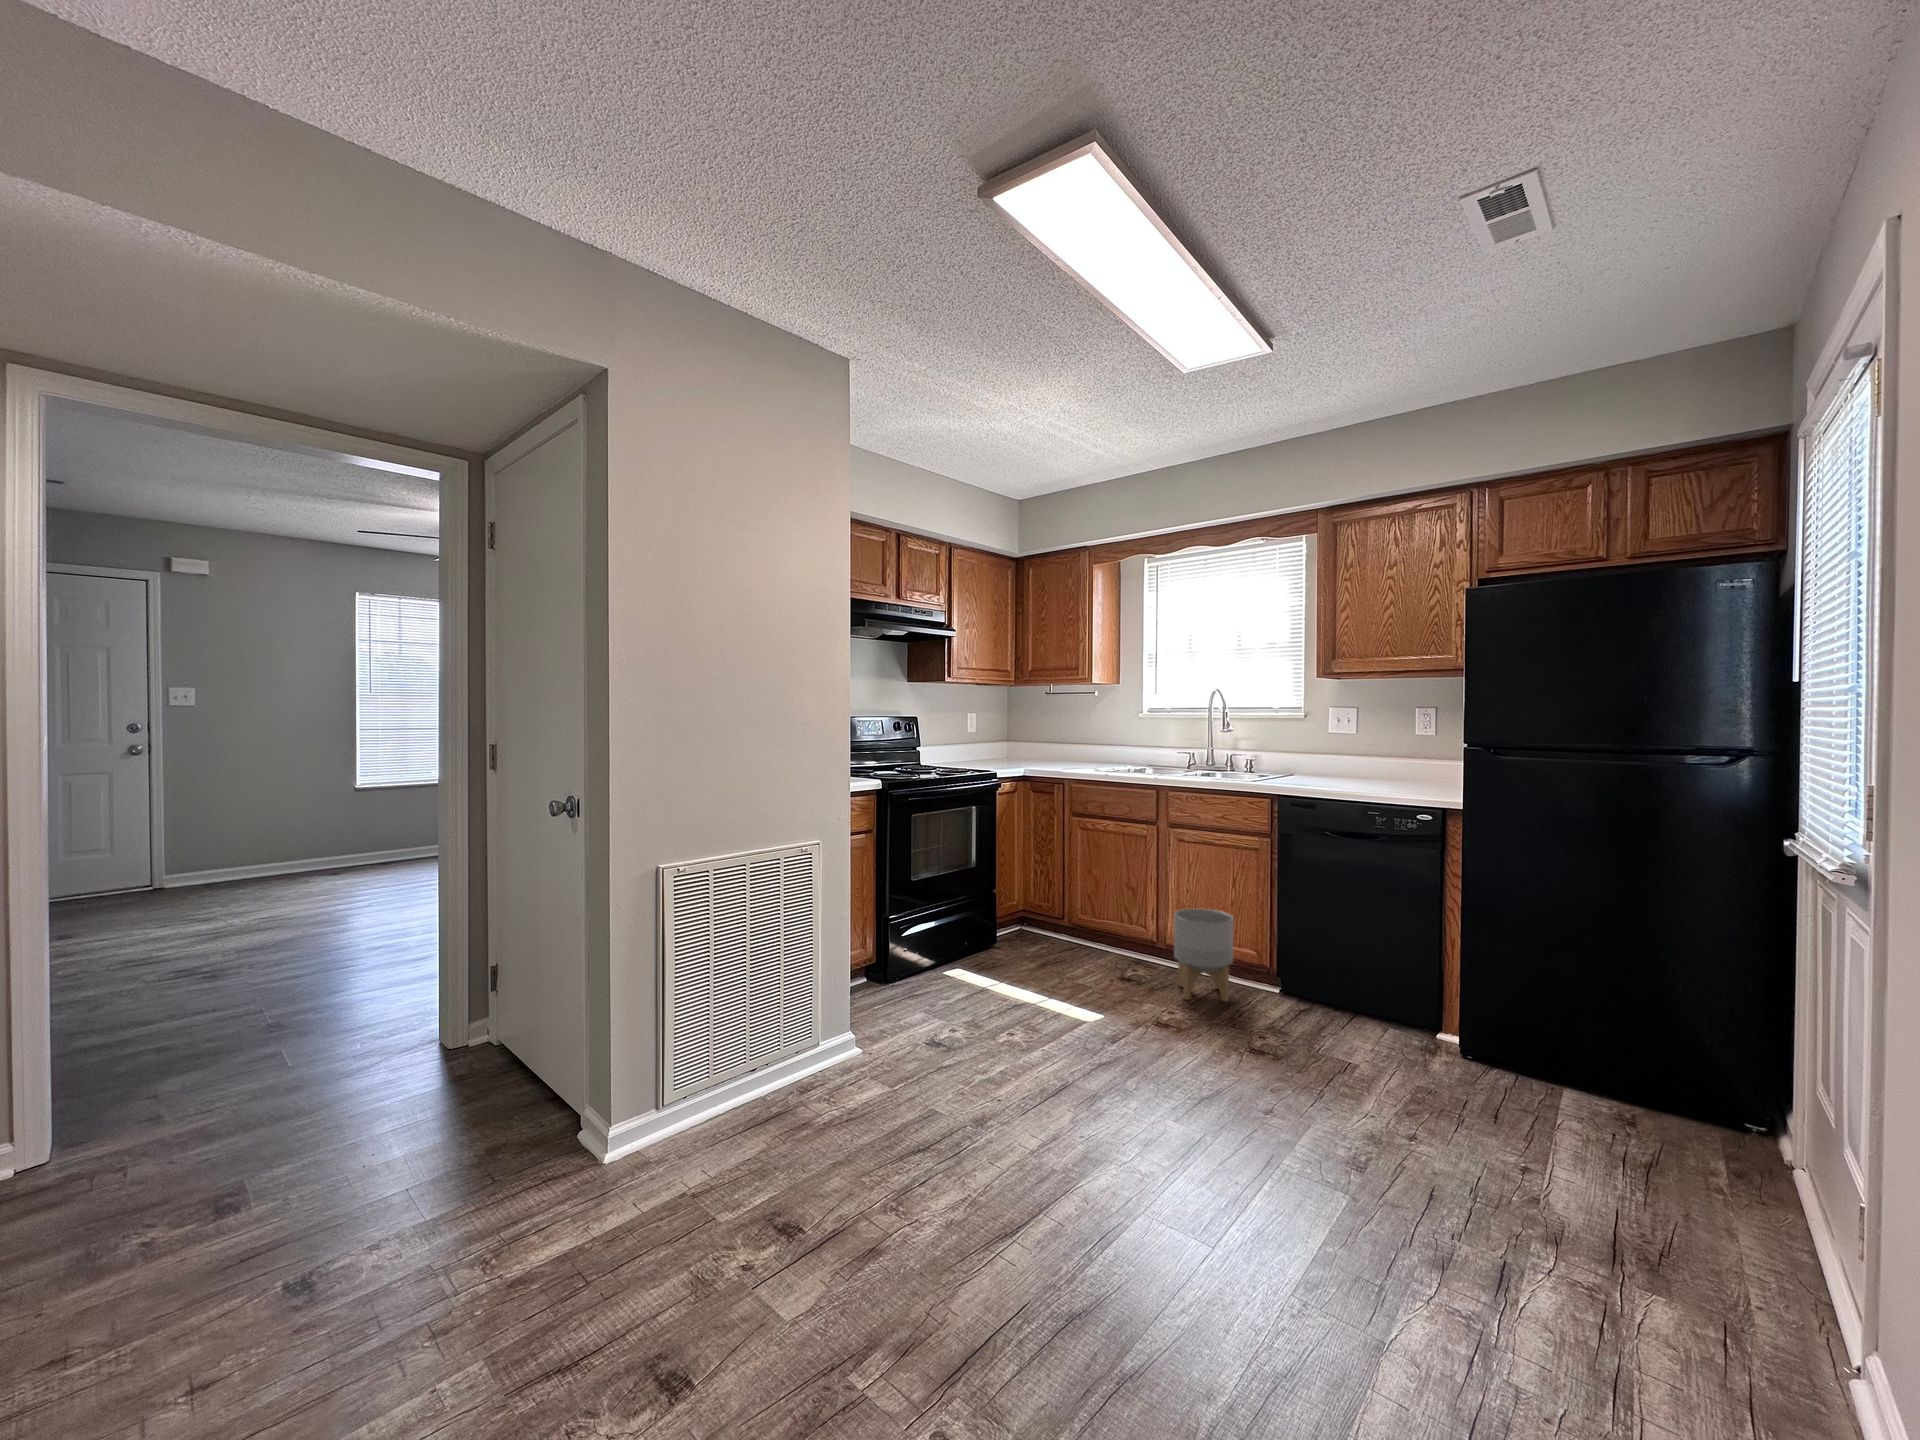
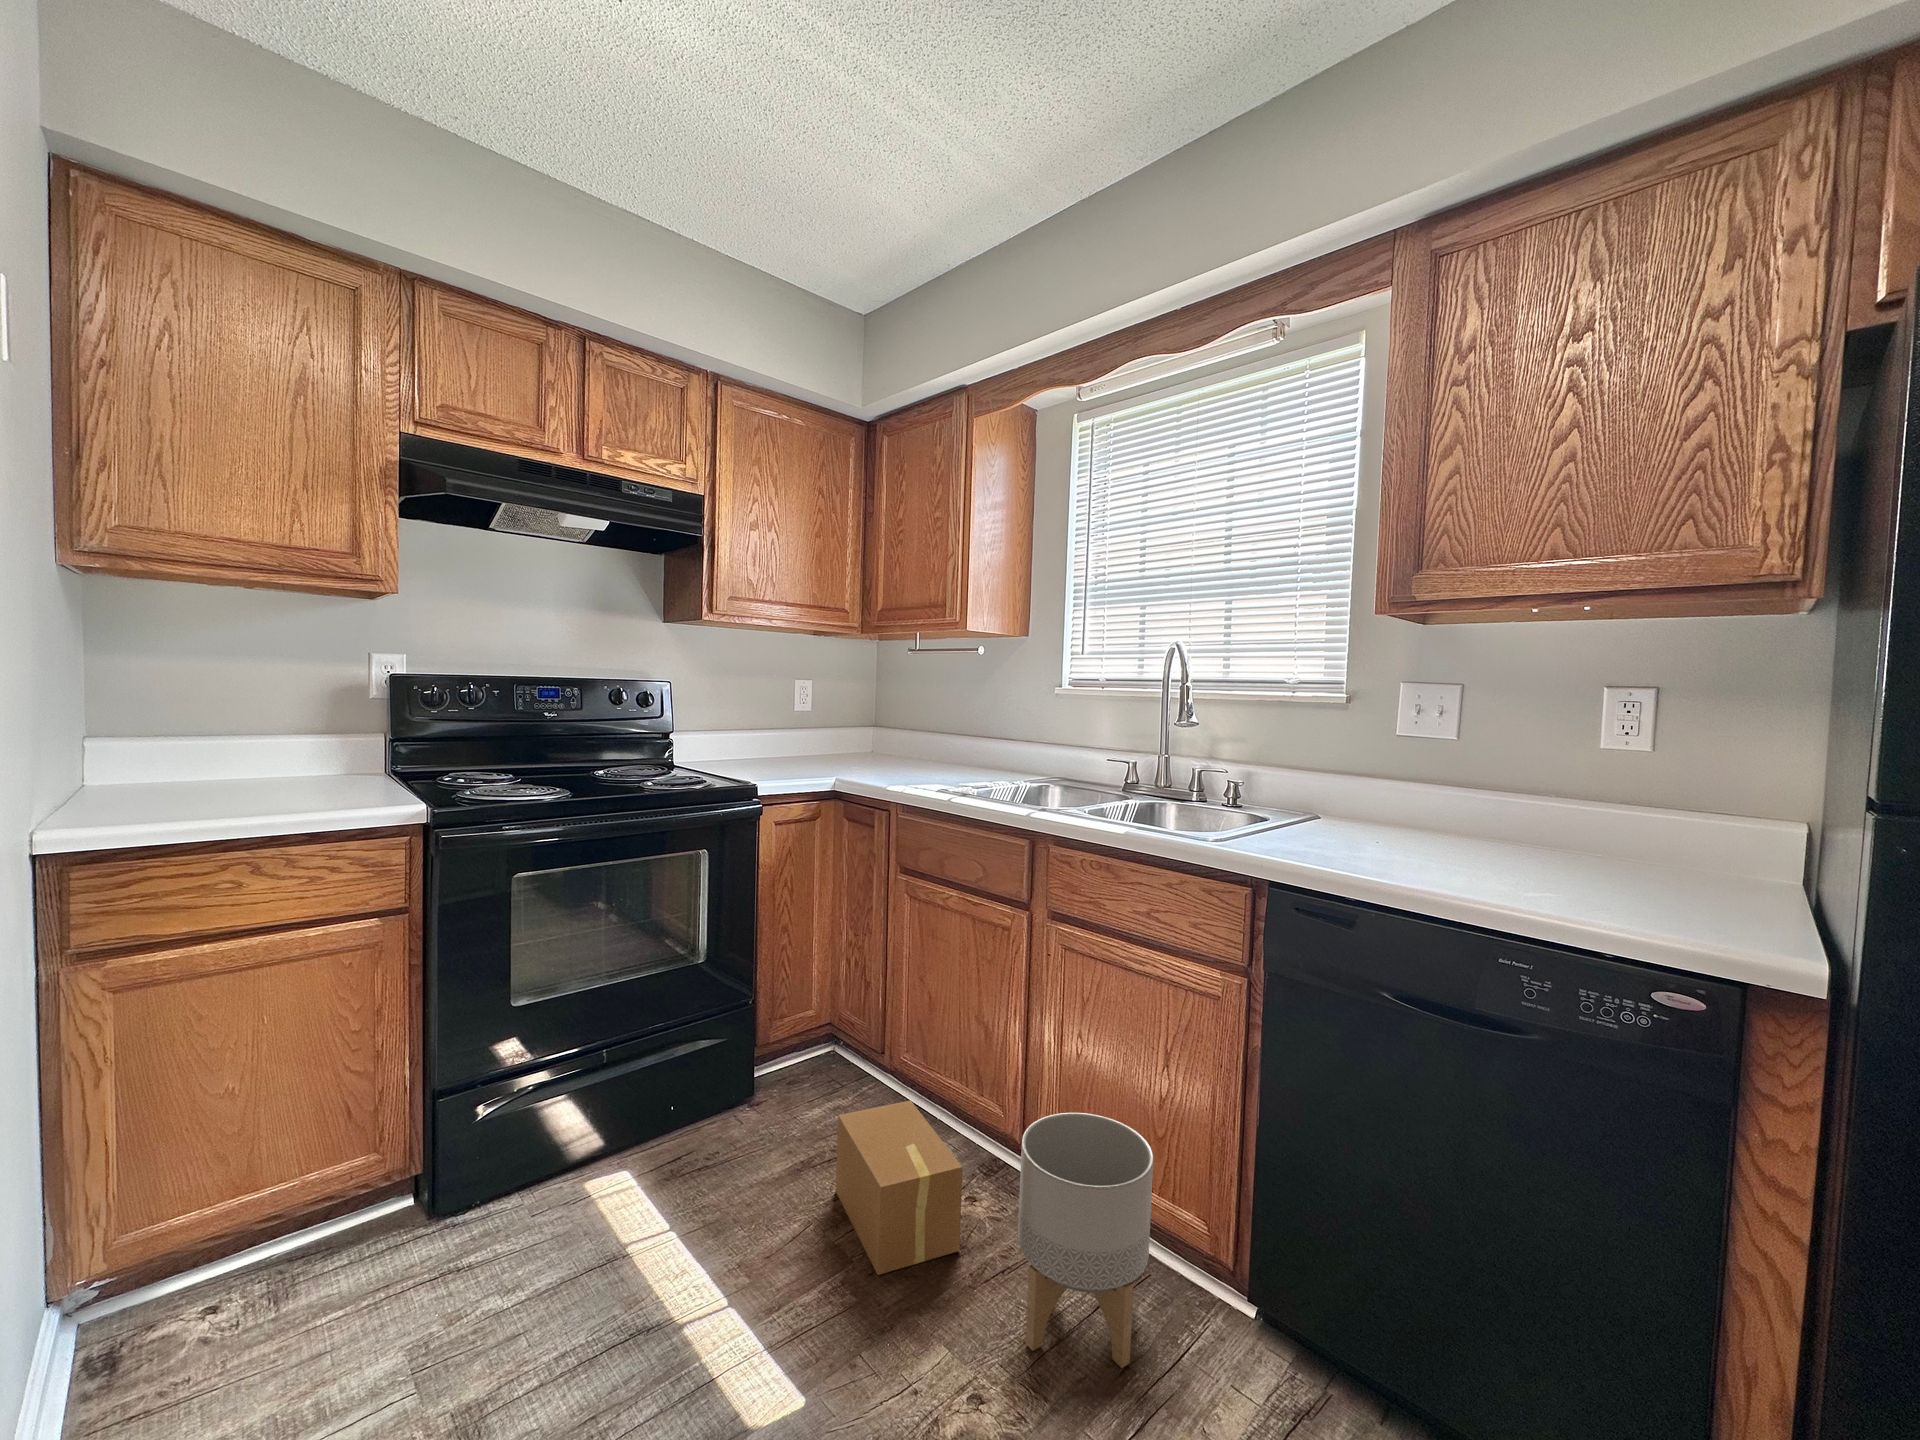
cardboard box: none [1069,924,1140,986] -> present [836,1100,963,1275]

